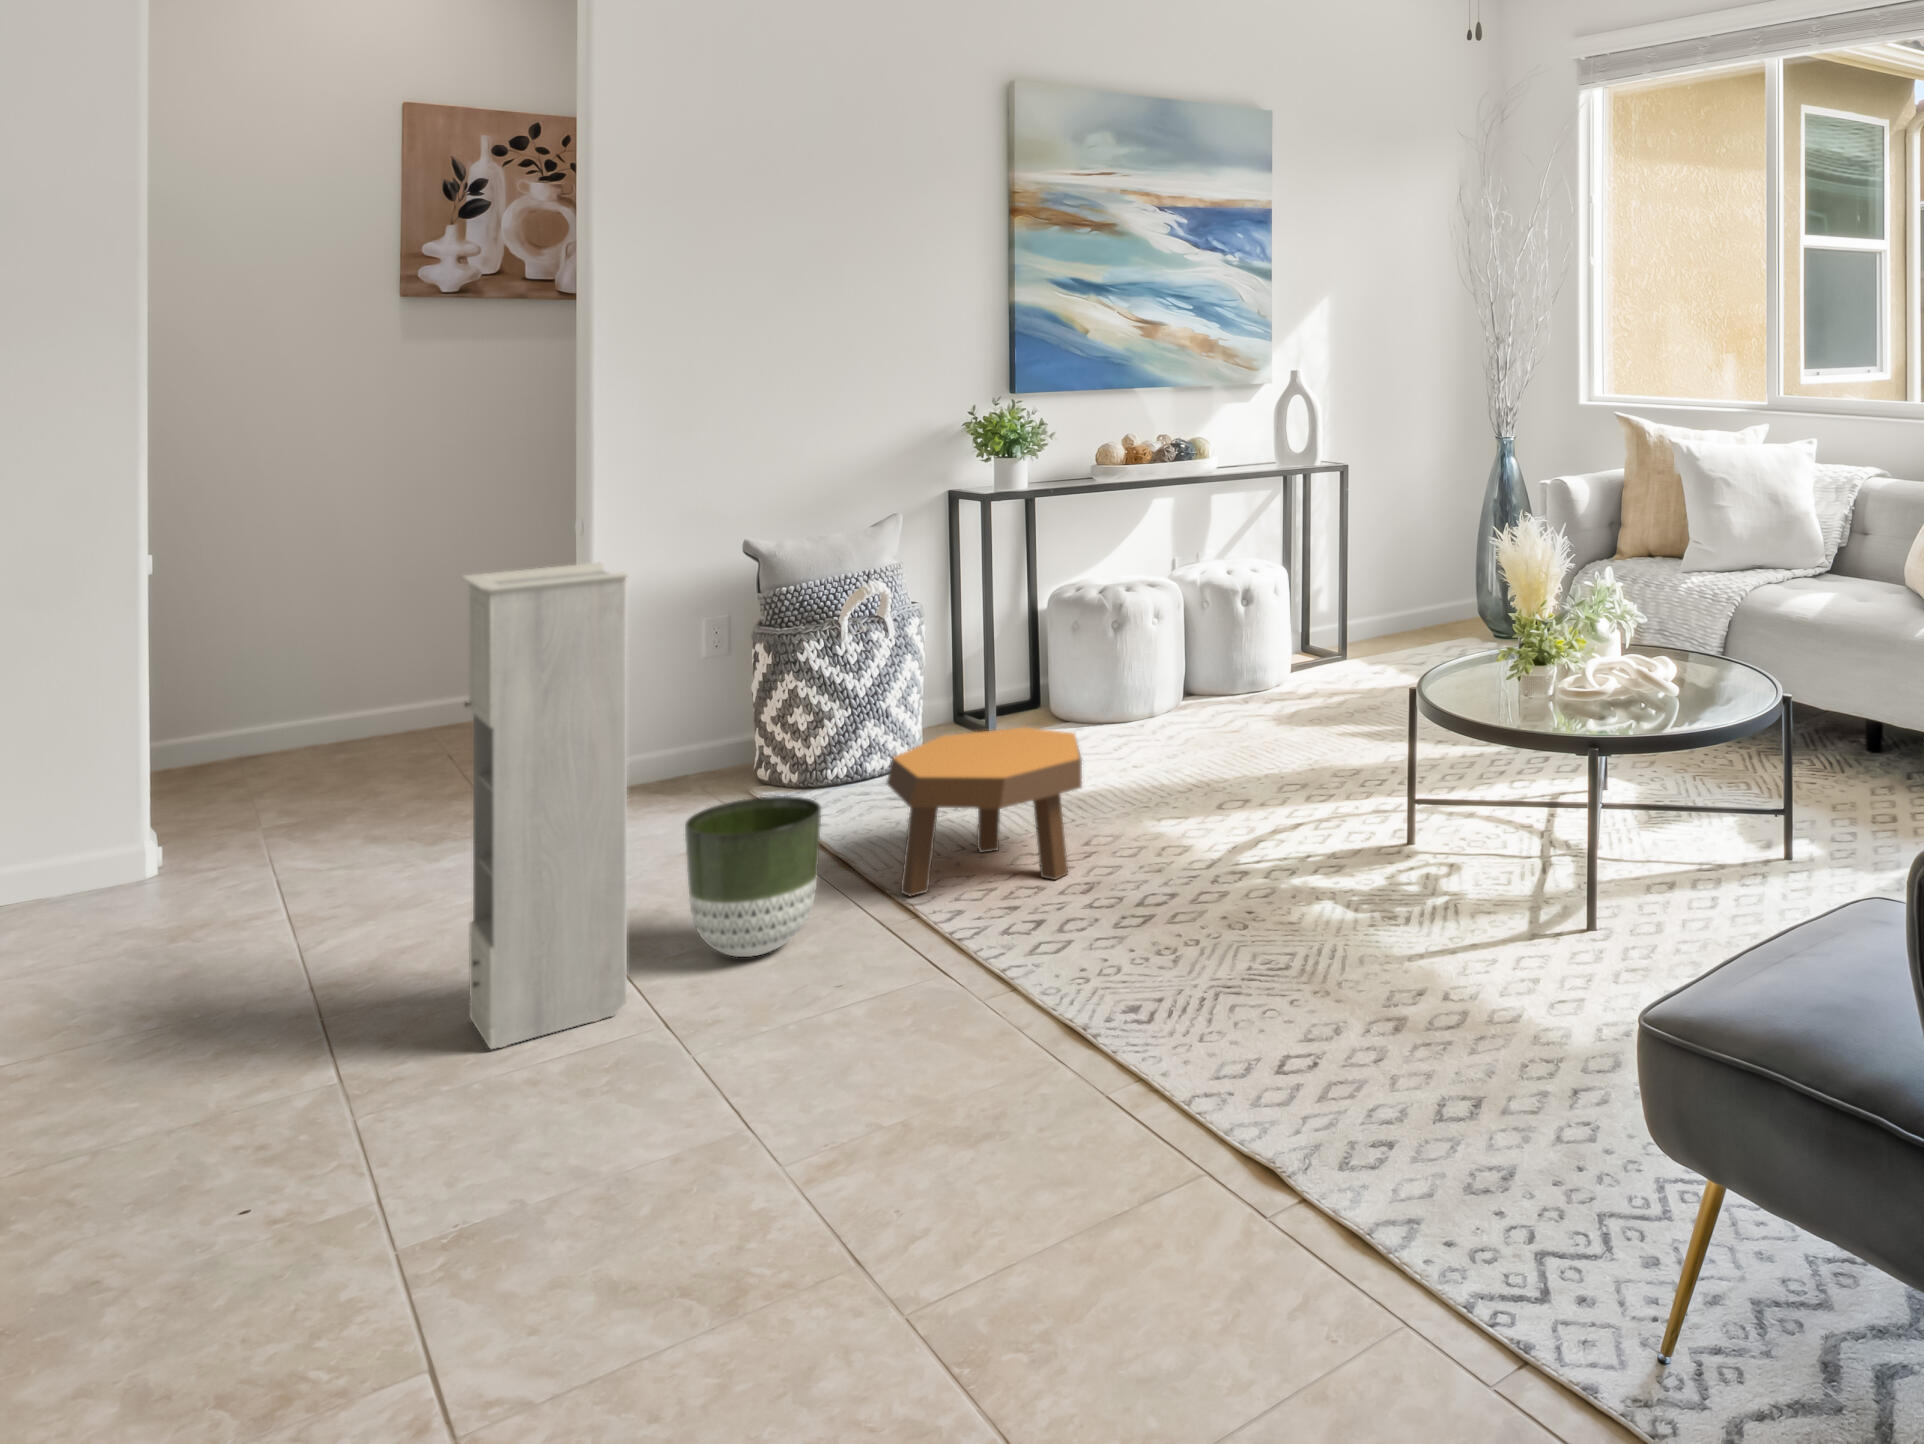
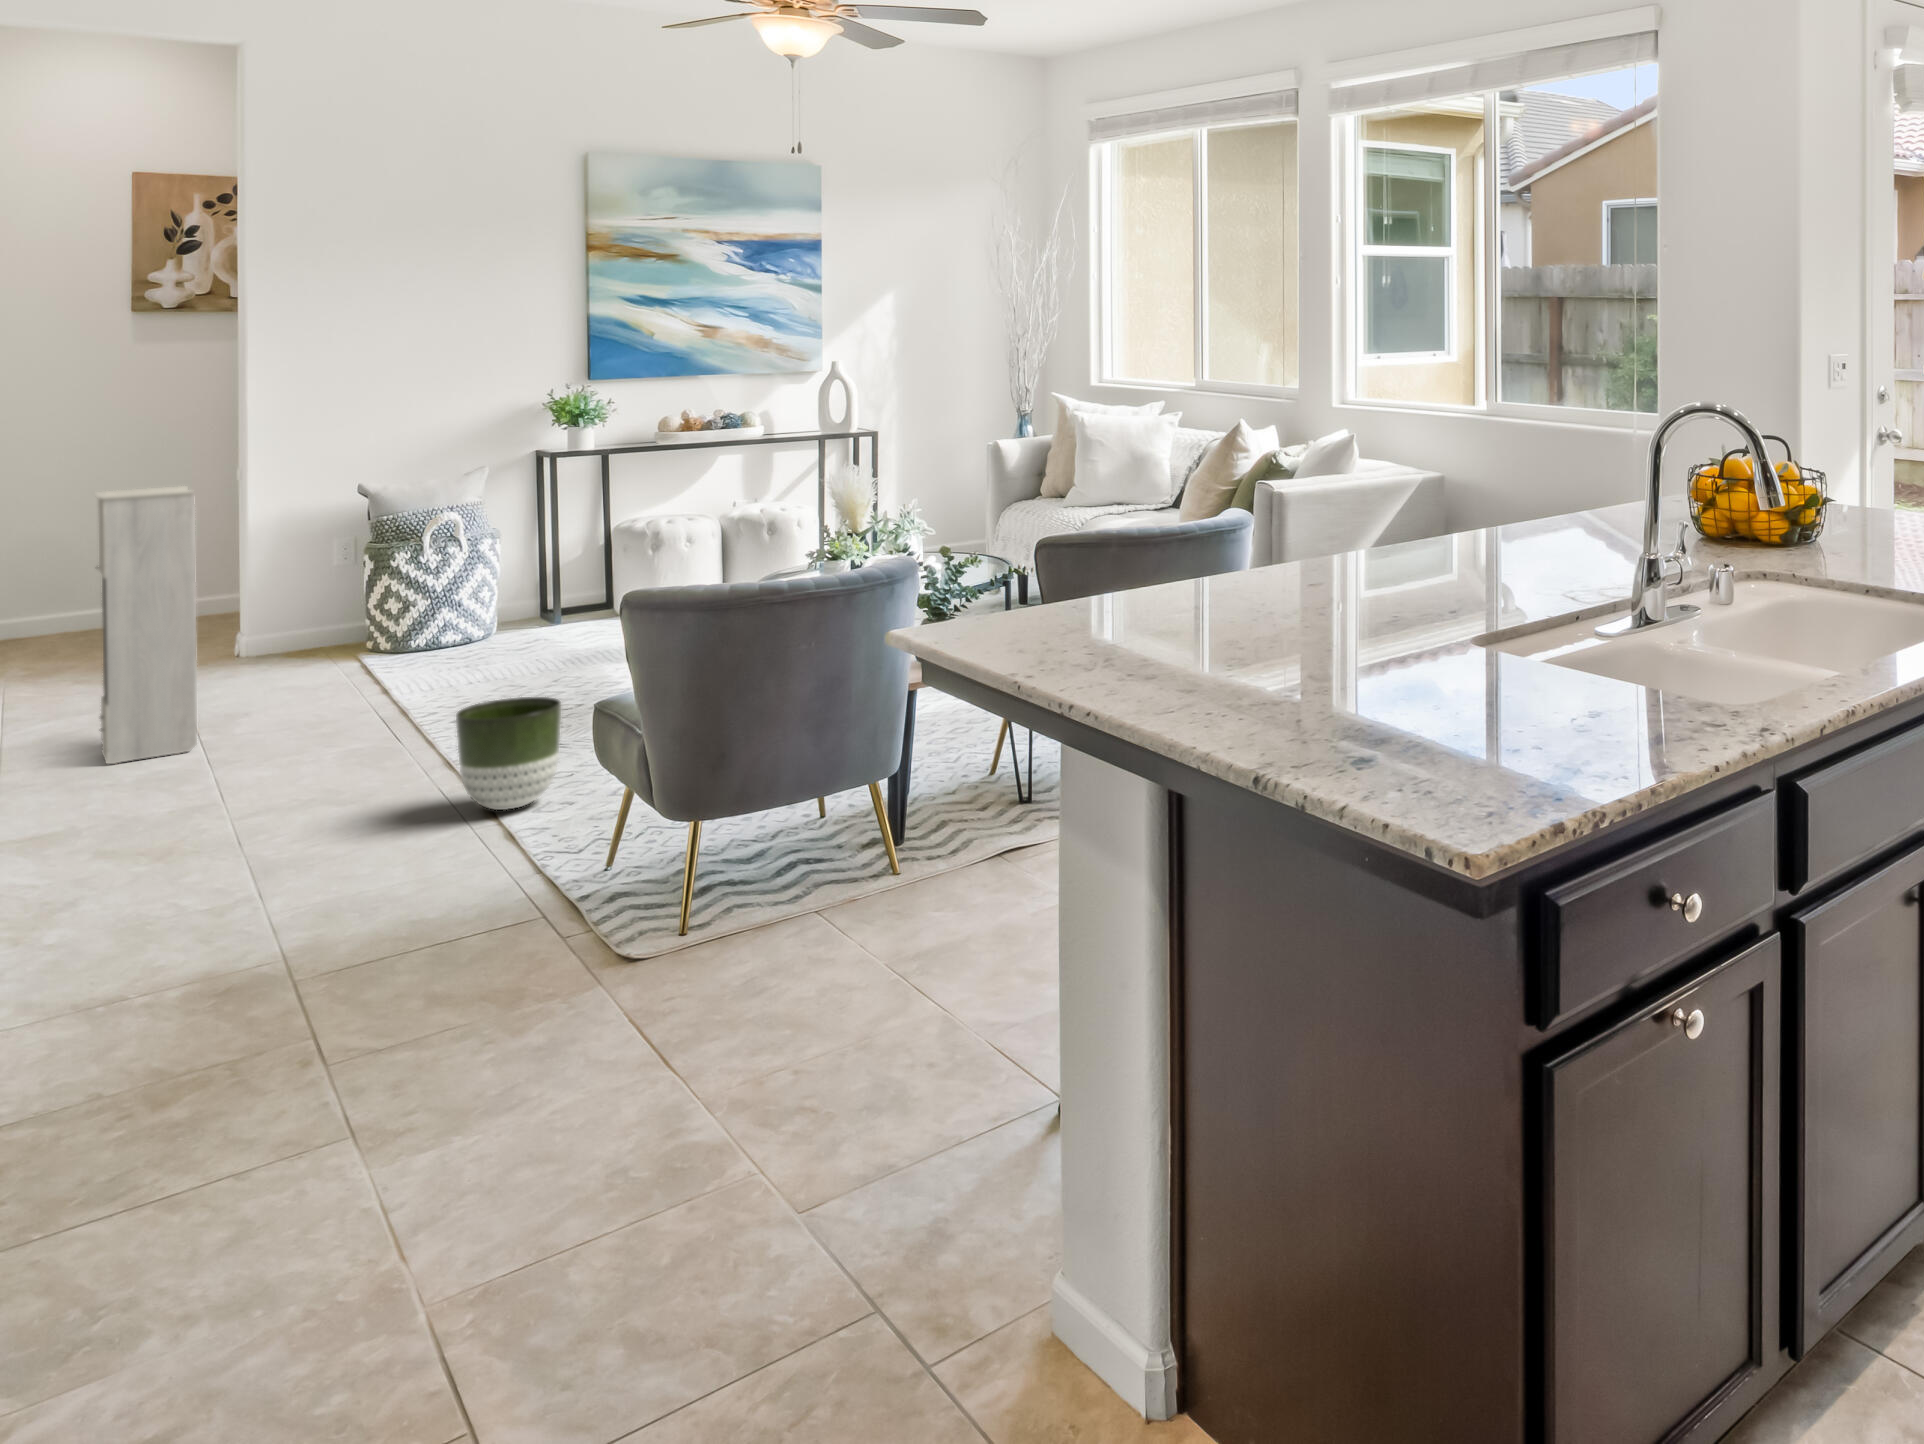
footstool: present [887,727,1082,896] -> none [410,603,554,703]
planter: present [685,796,821,957] -> present [456,697,561,810]

